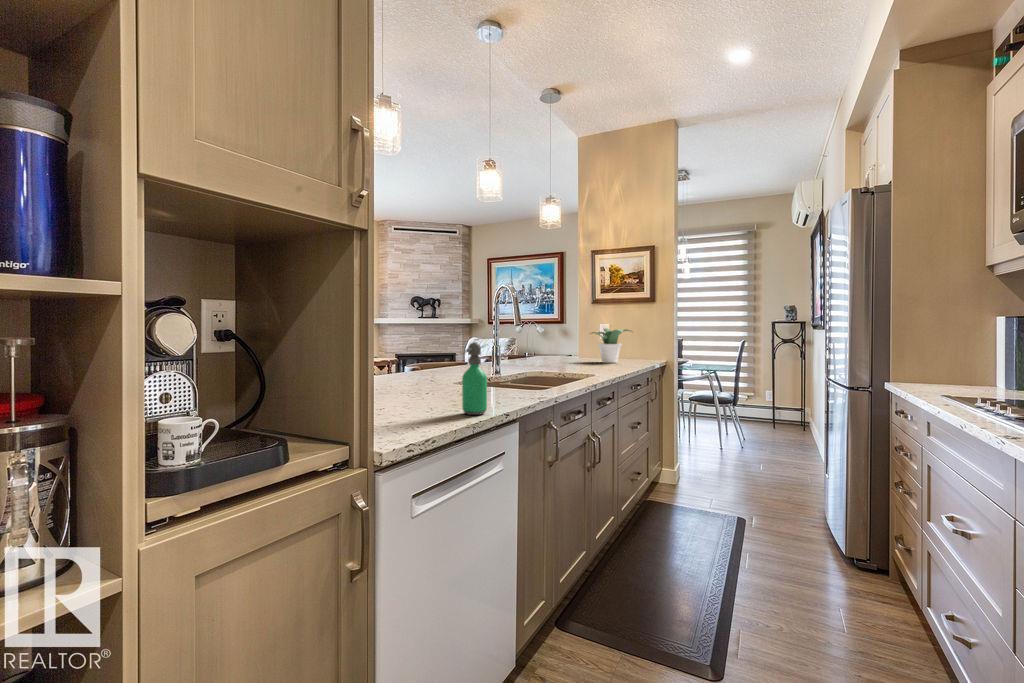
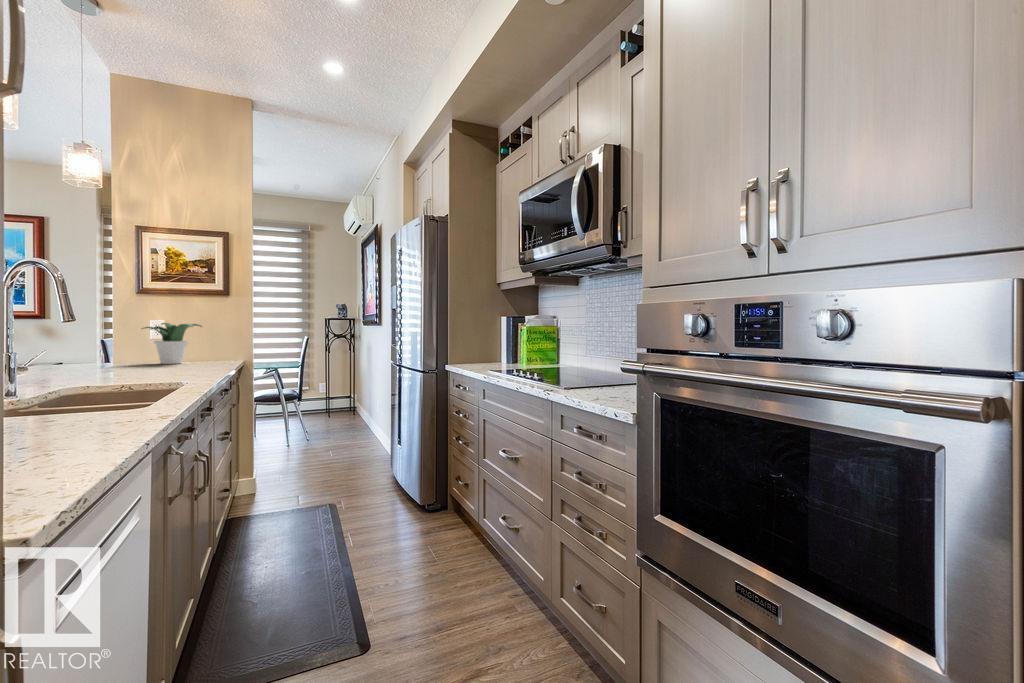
soap dispenser: present [462,342,487,415] -> none [66,337,112,440]

